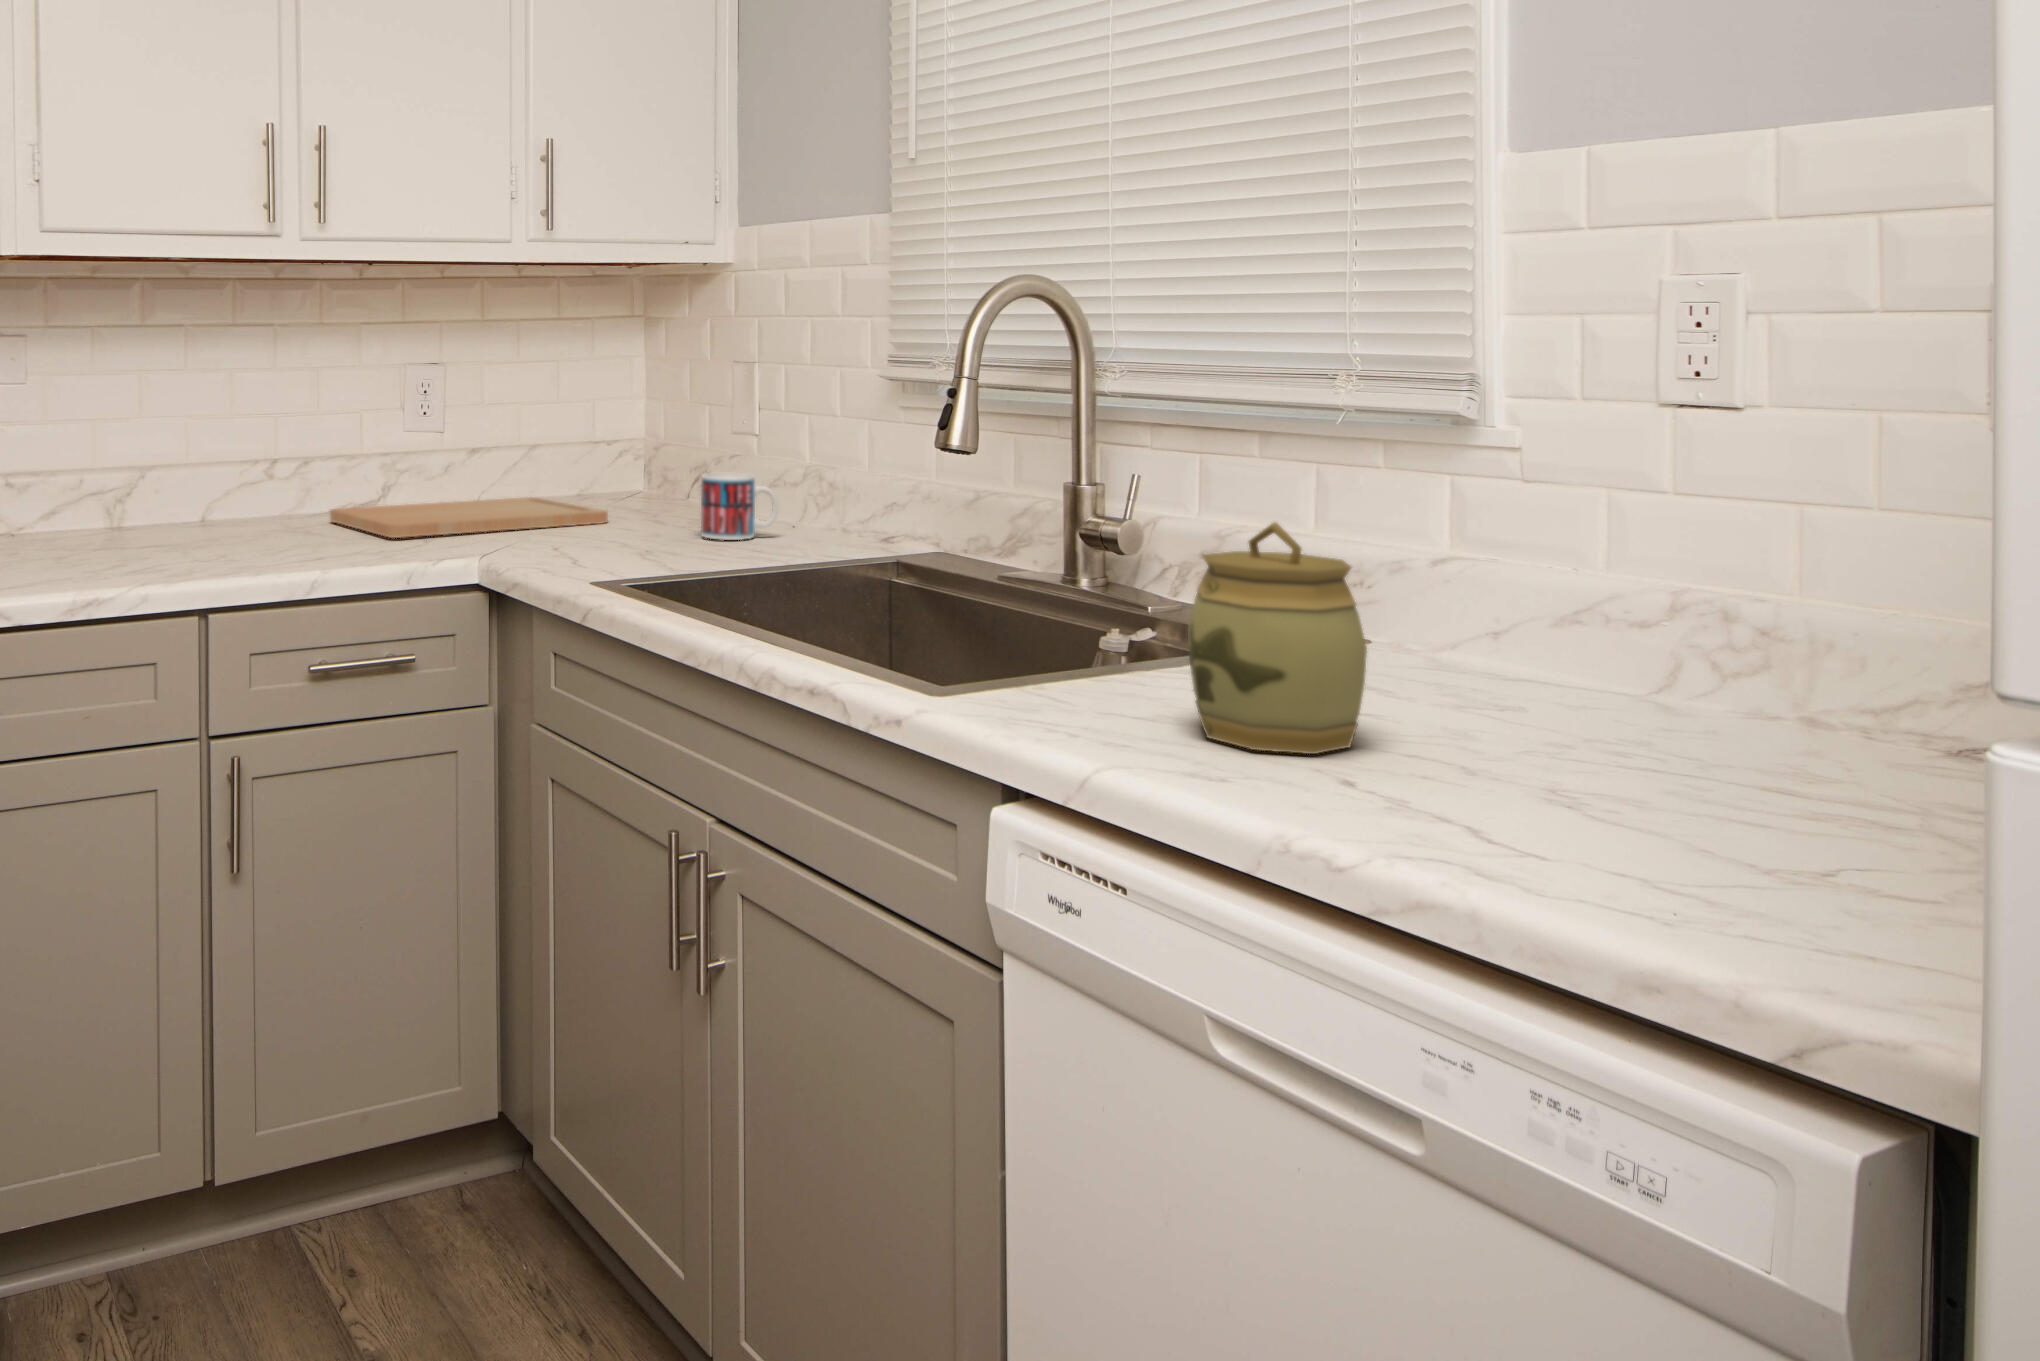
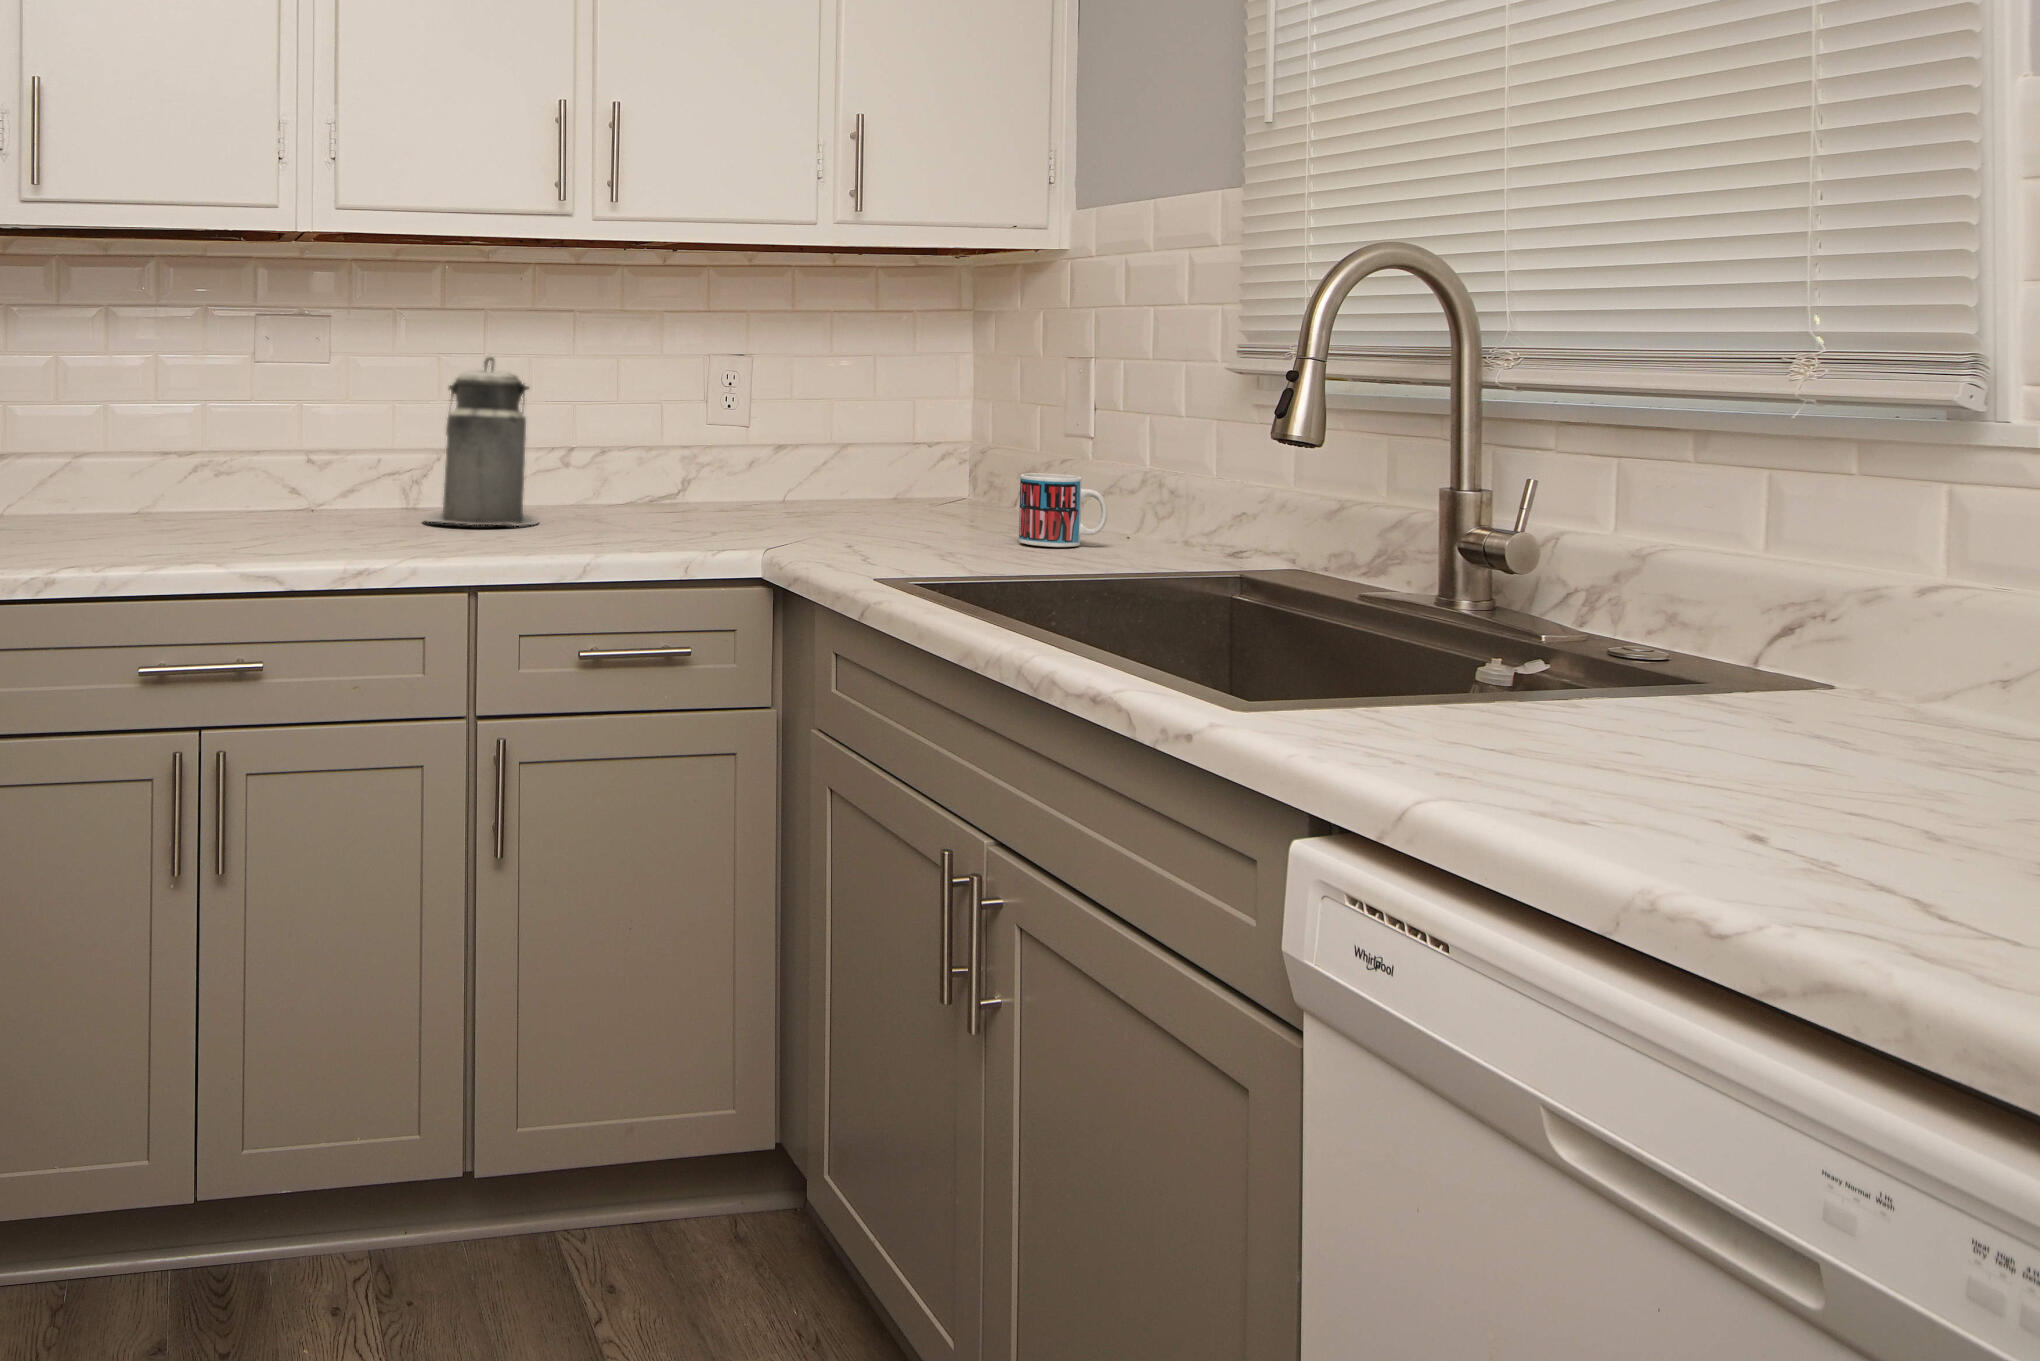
canister: none [130,376,249,544] -> present [423,357,538,526]
cutting board: present [330,497,608,538] -> none [627,498,921,529]
jar: present [1188,522,1367,754] -> none [1555,516,1796,804]

